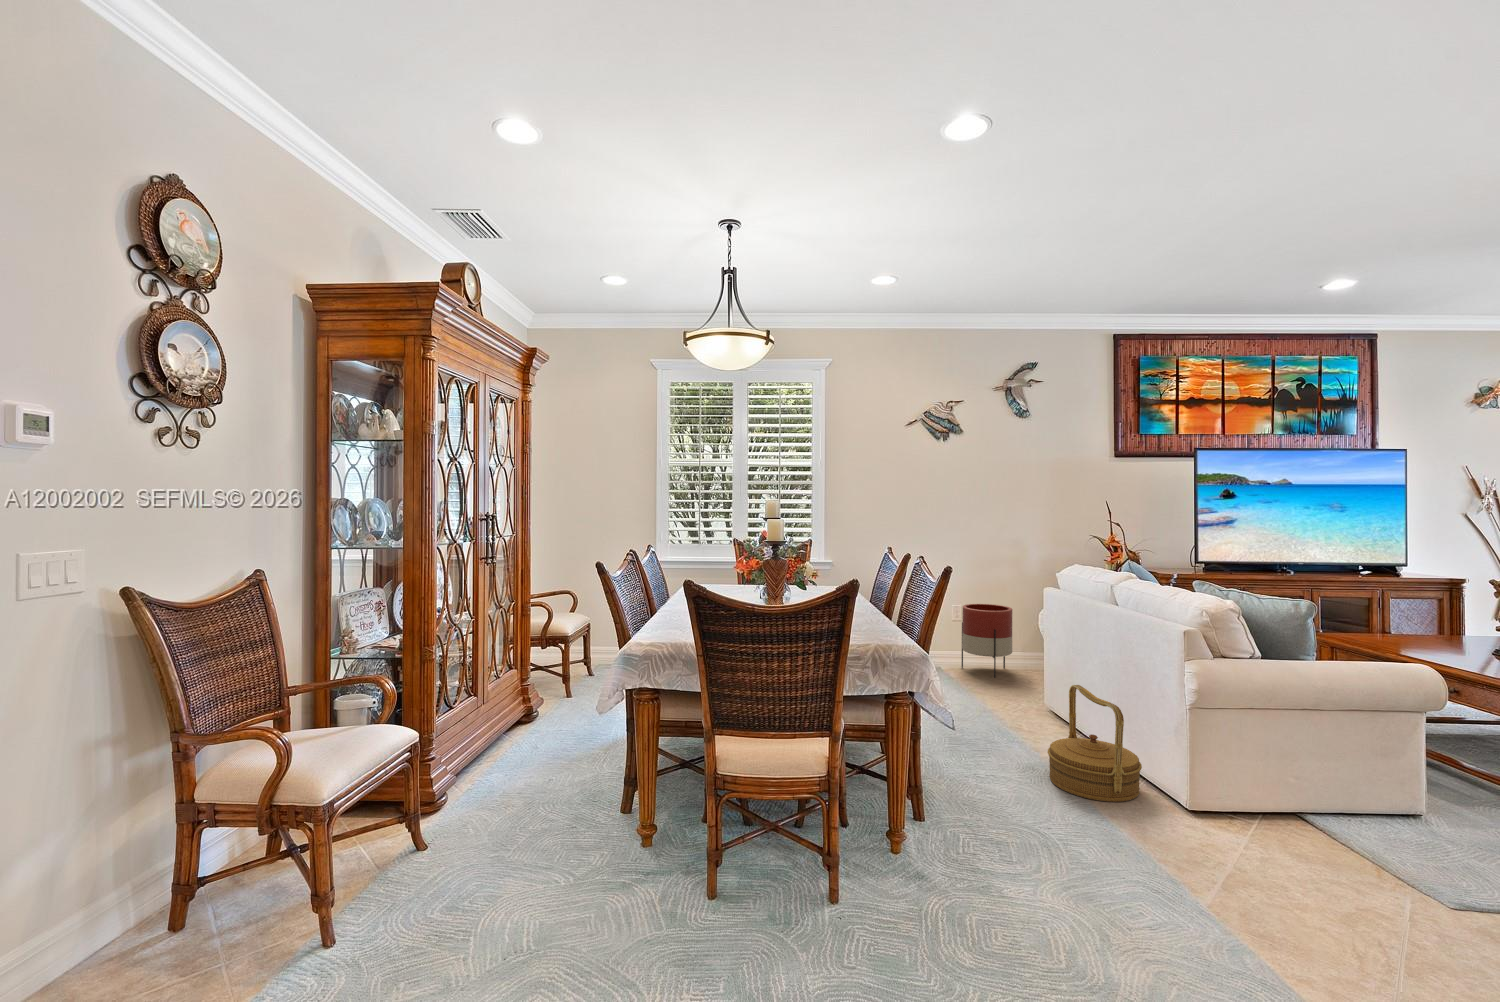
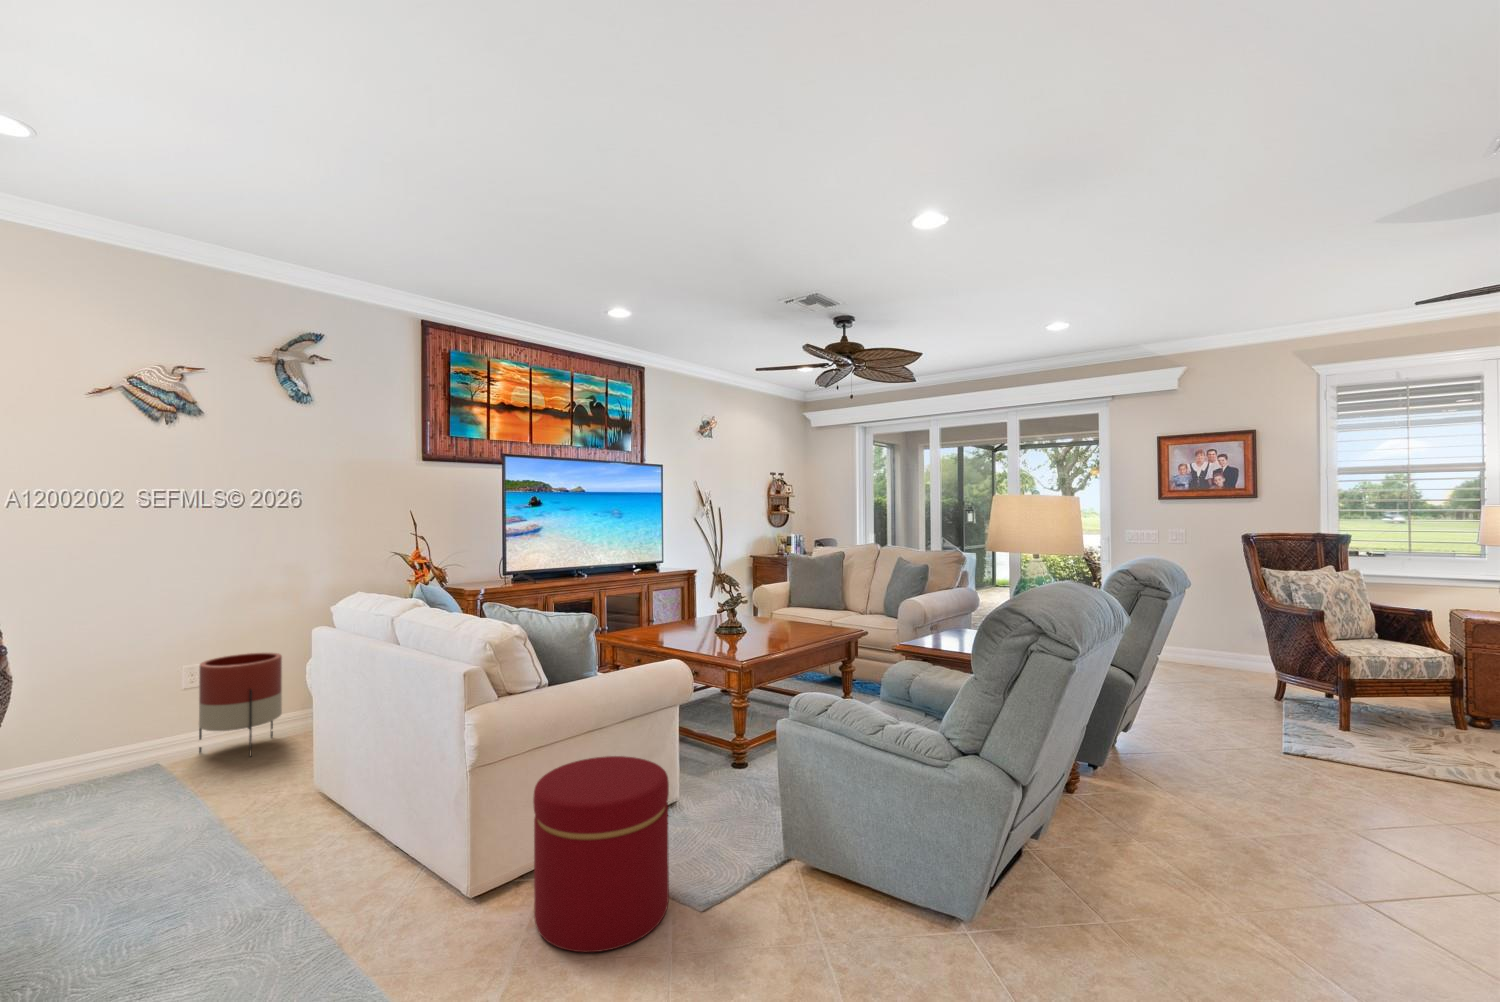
woven basket: present [1048,685,1142,802] -> none [274,763,409,935]
ottoman: none [1264,733,1426,908] -> present [533,756,669,952]

